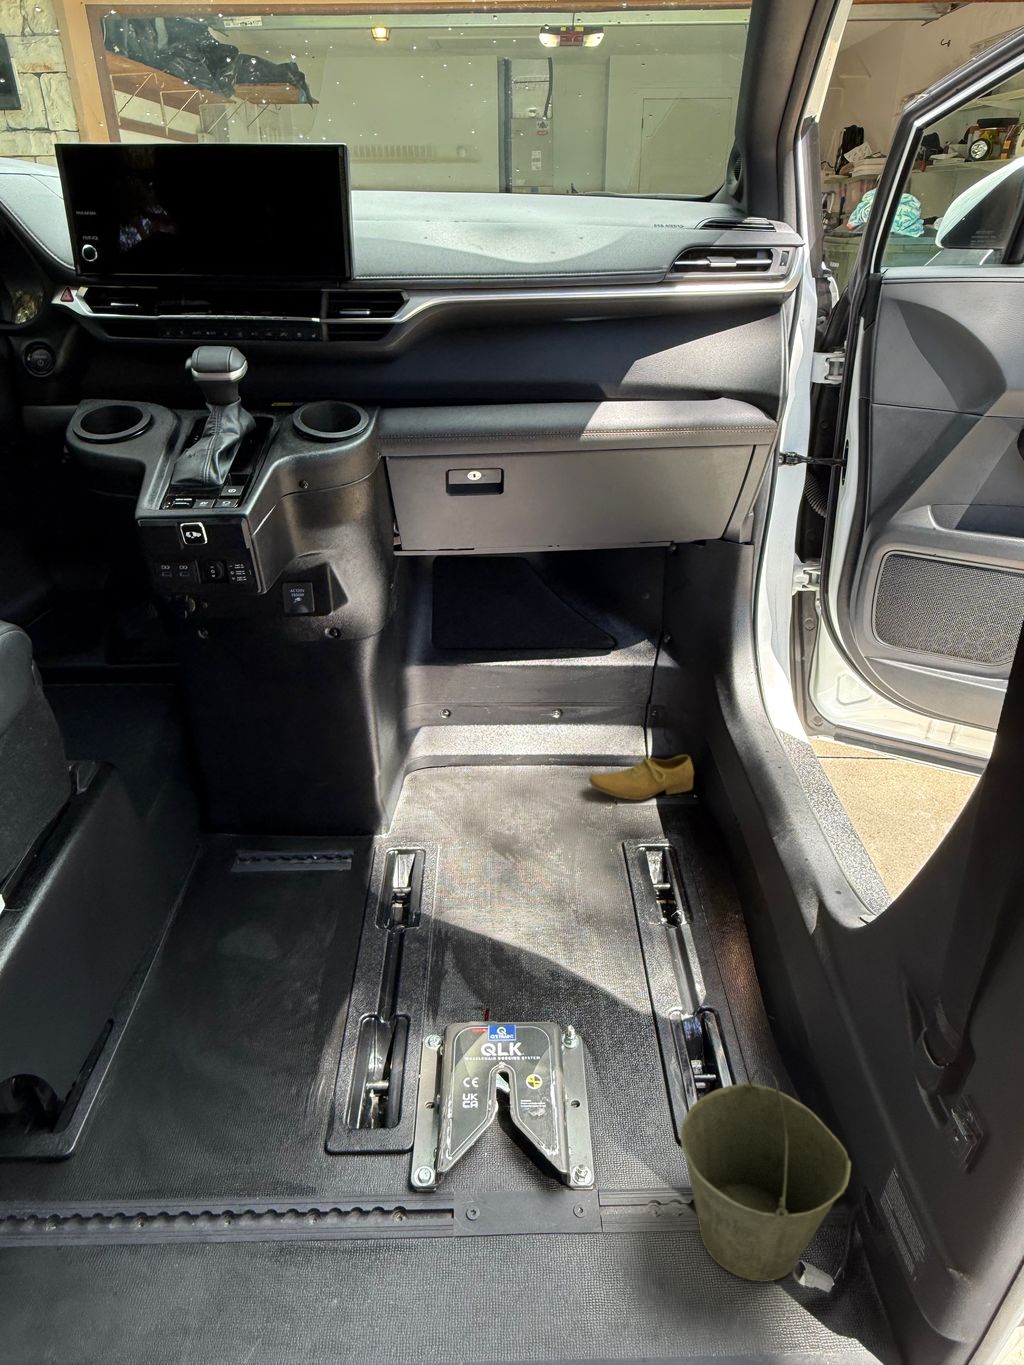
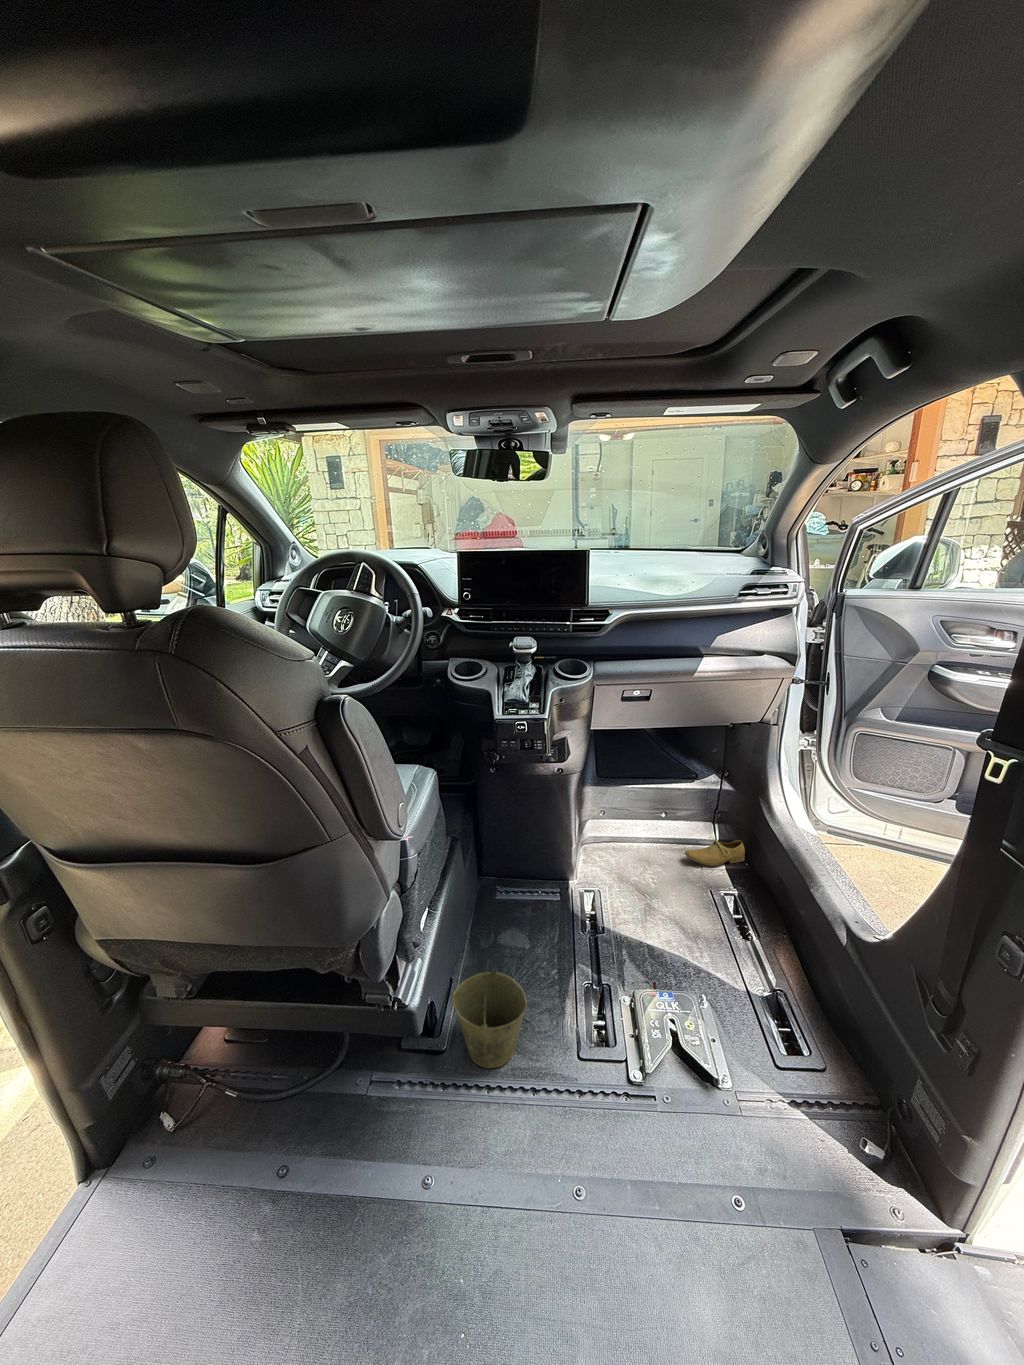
bucket: present [681,1067,851,1282] -> present [452,960,527,1068]

